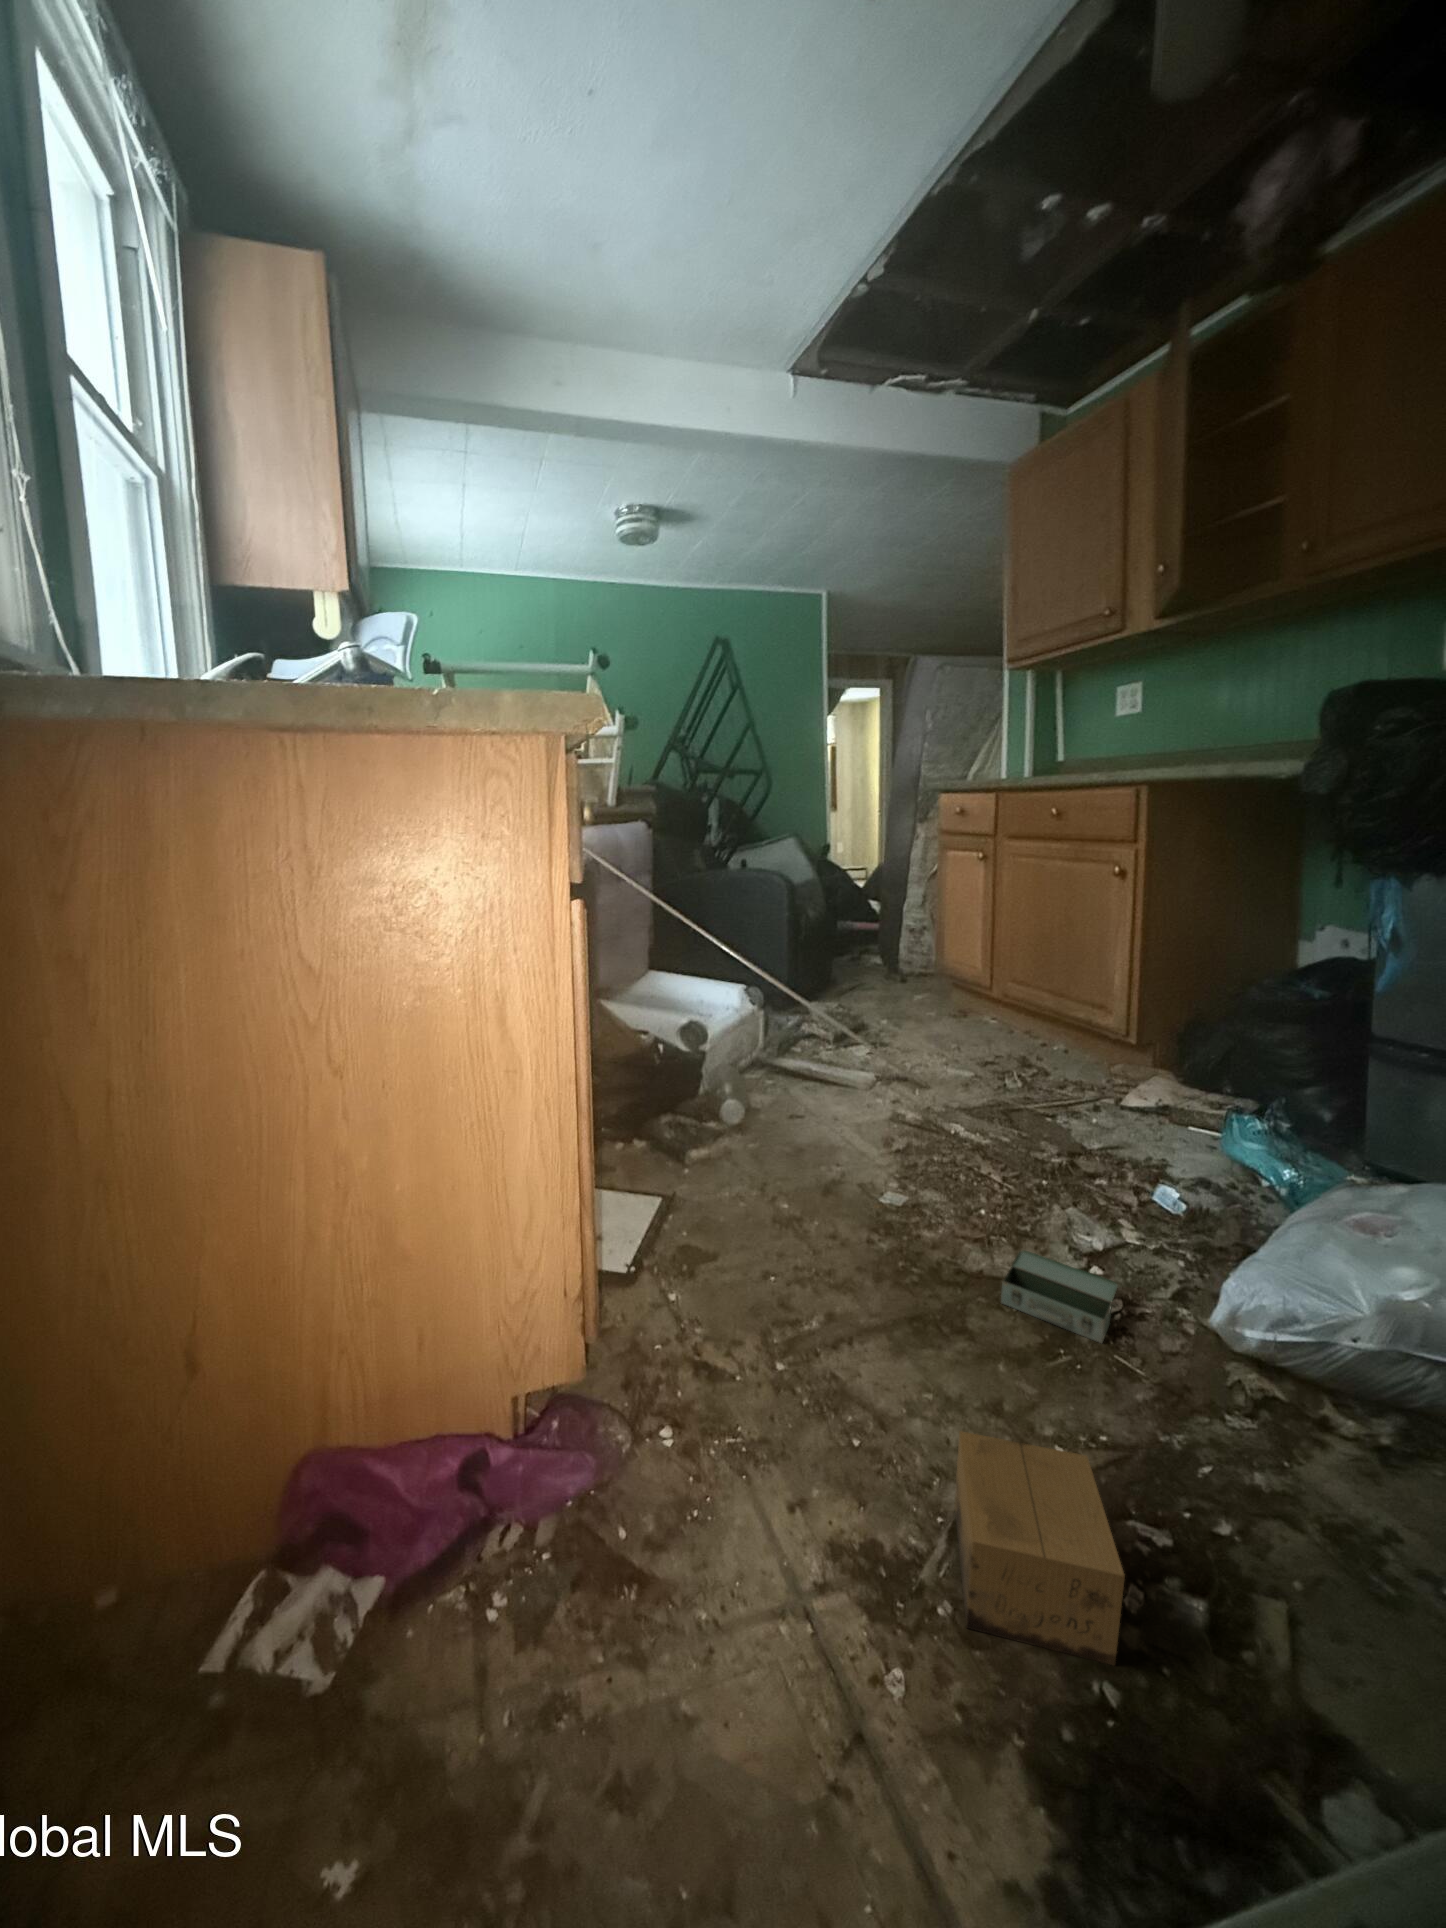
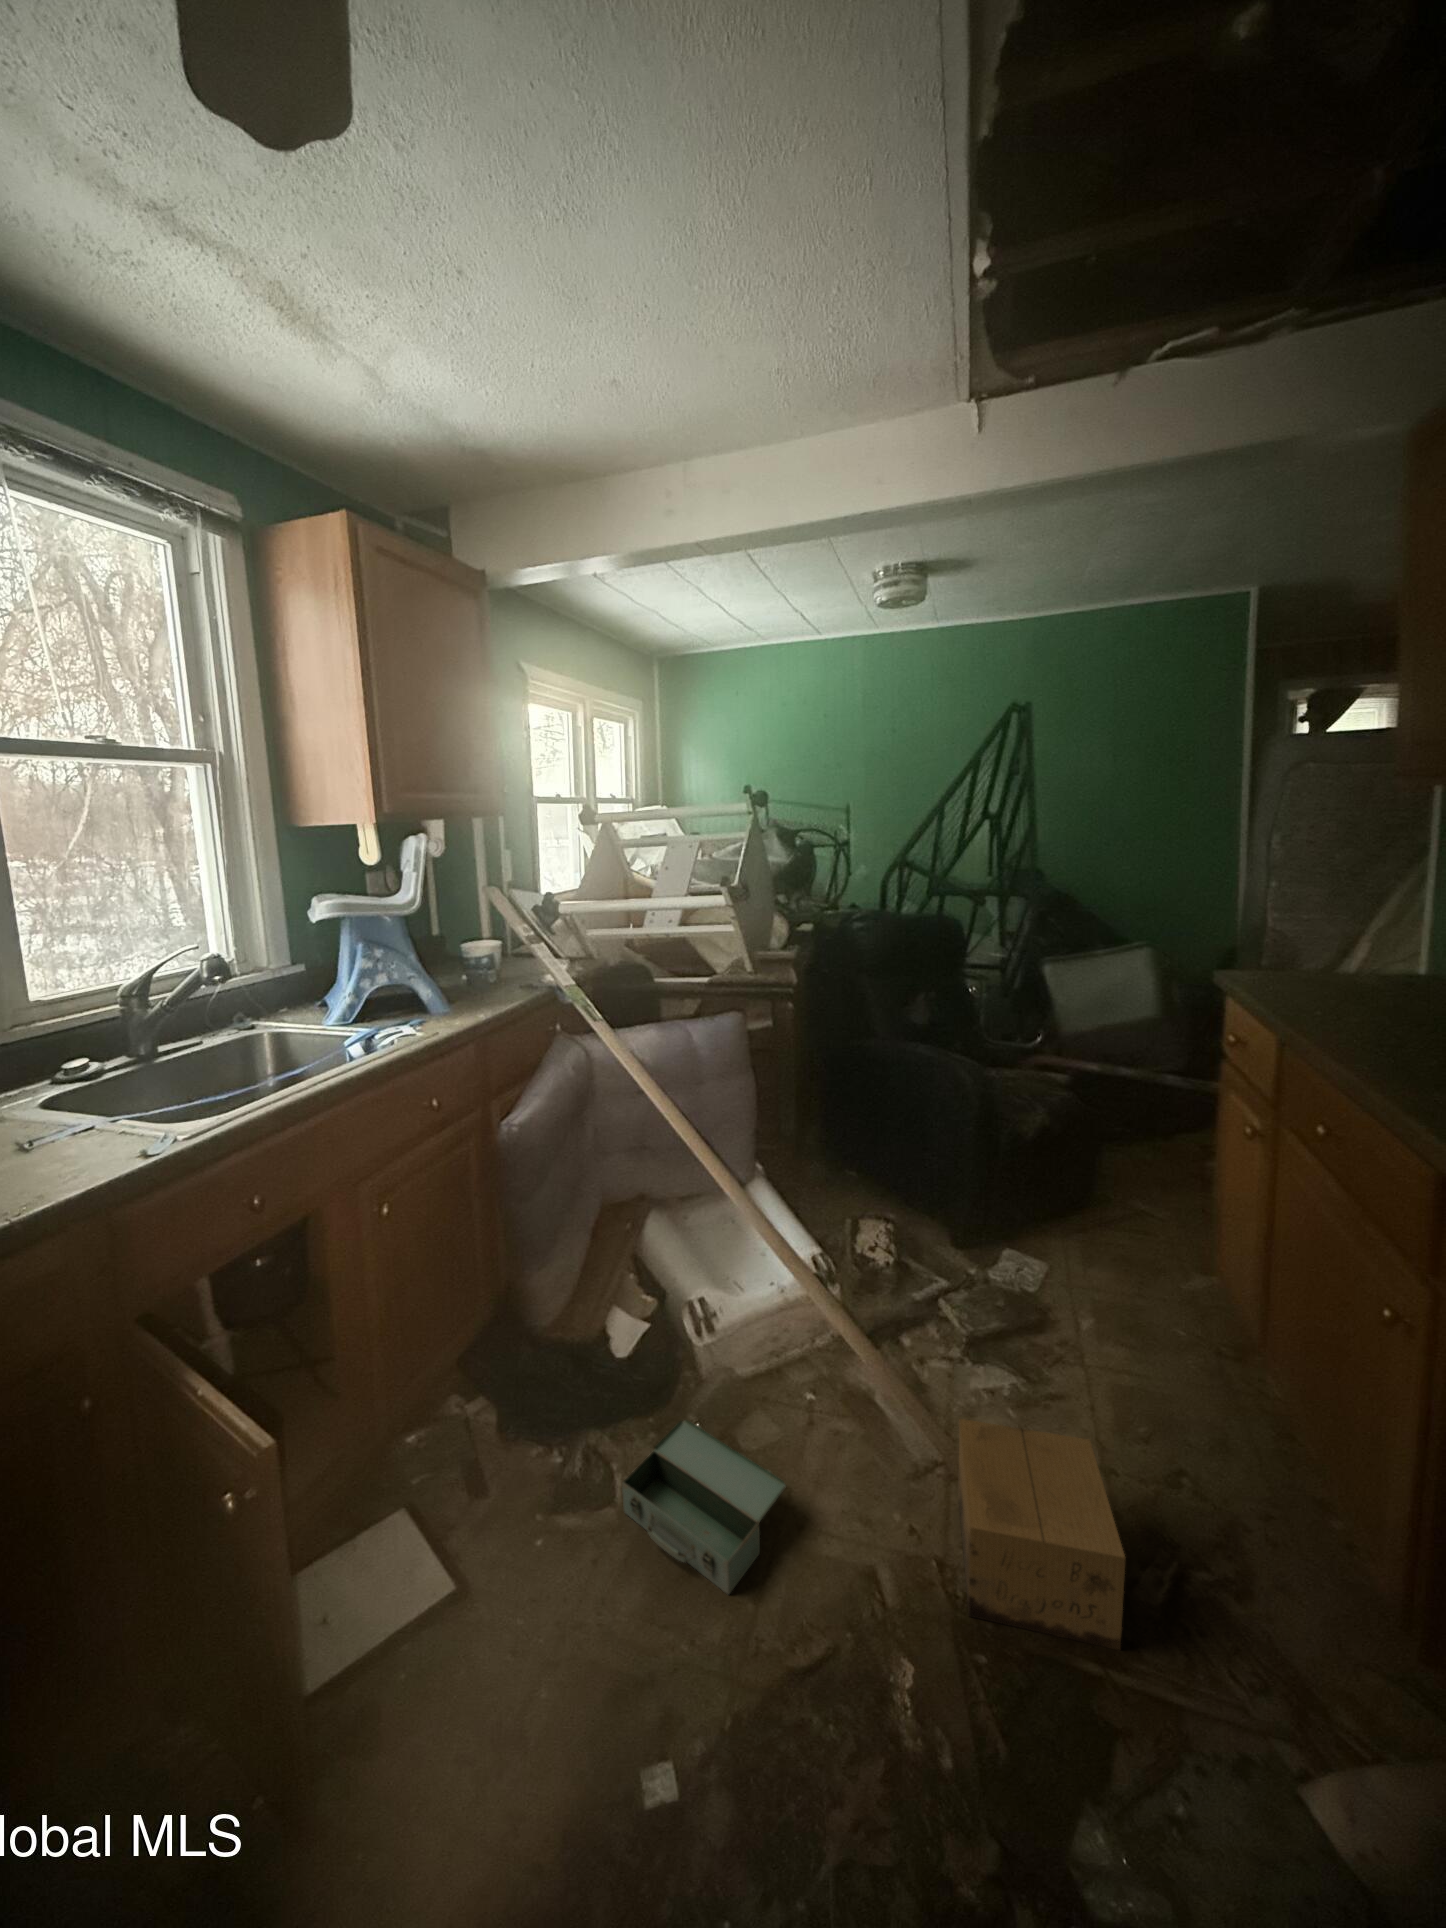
toolbox: present [1001,1250,1118,1343] -> present [622,1420,786,1594]

